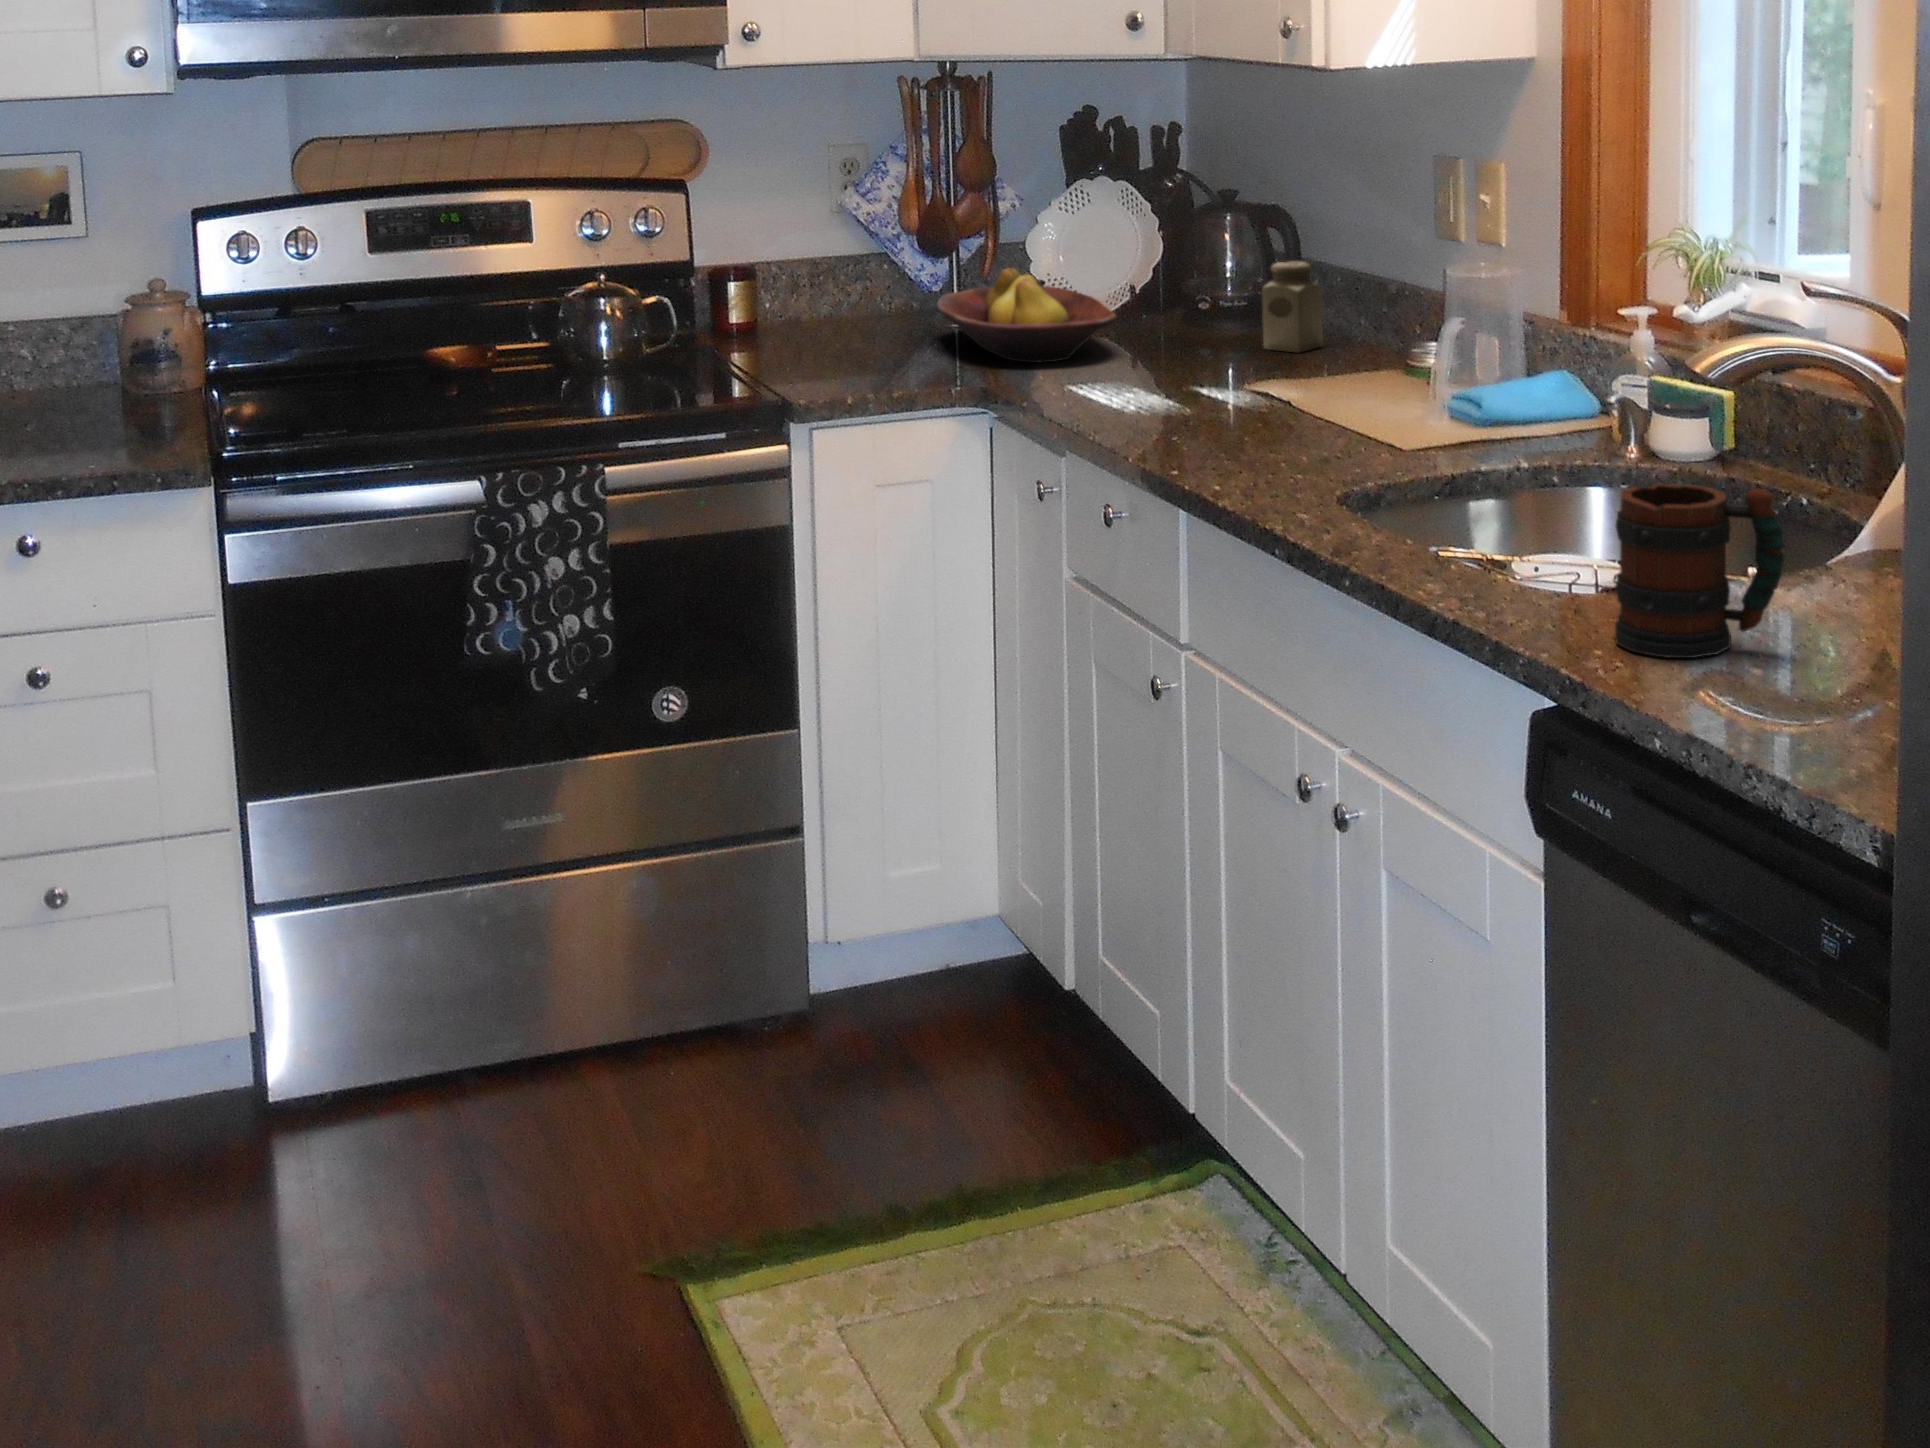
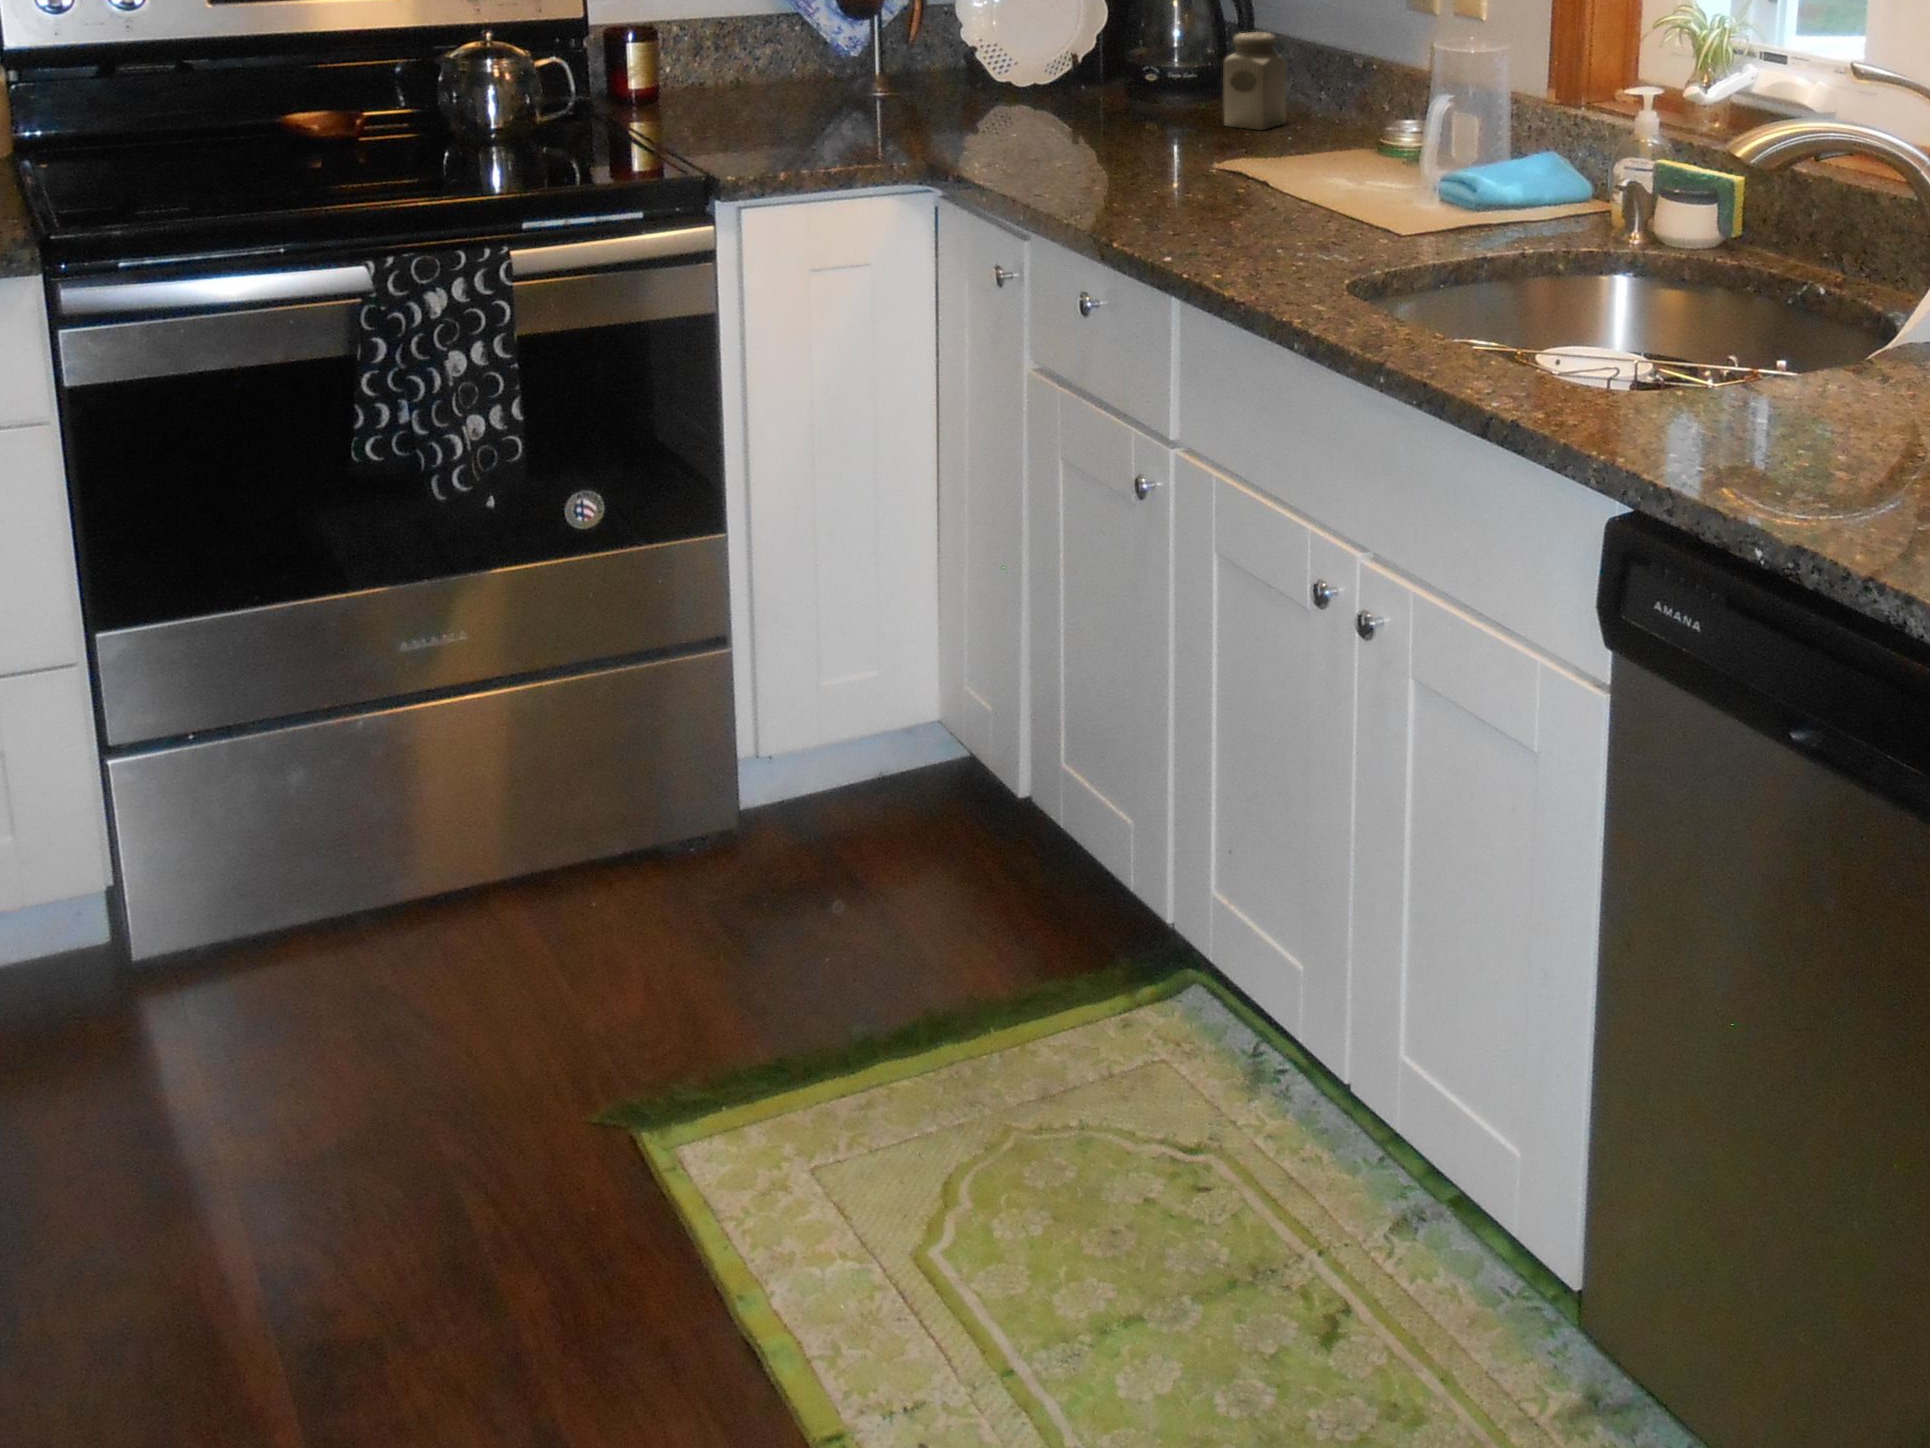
fruit bowl: present [936,268,1117,362] -> none [866,33,1069,138]
mug: present [1615,484,1784,658] -> none [1685,279,1867,461]

